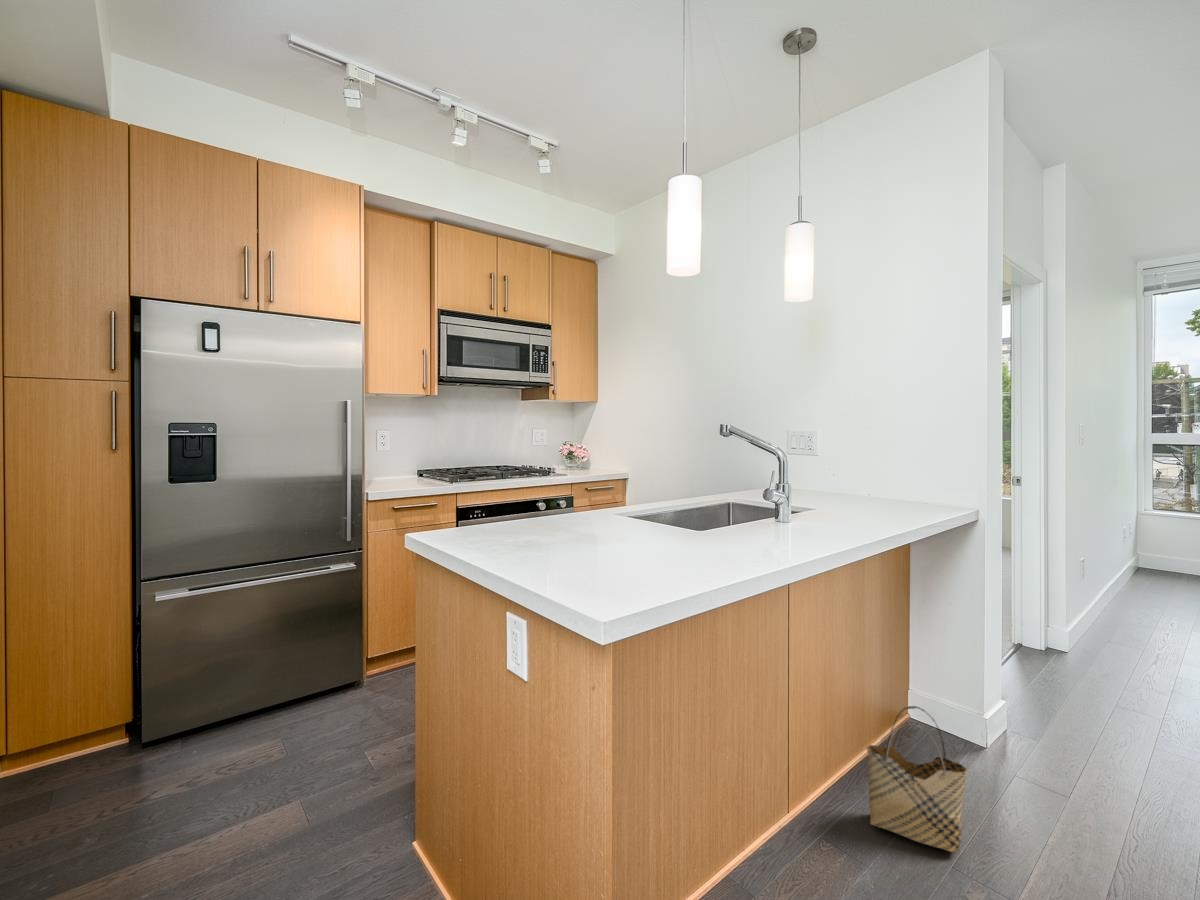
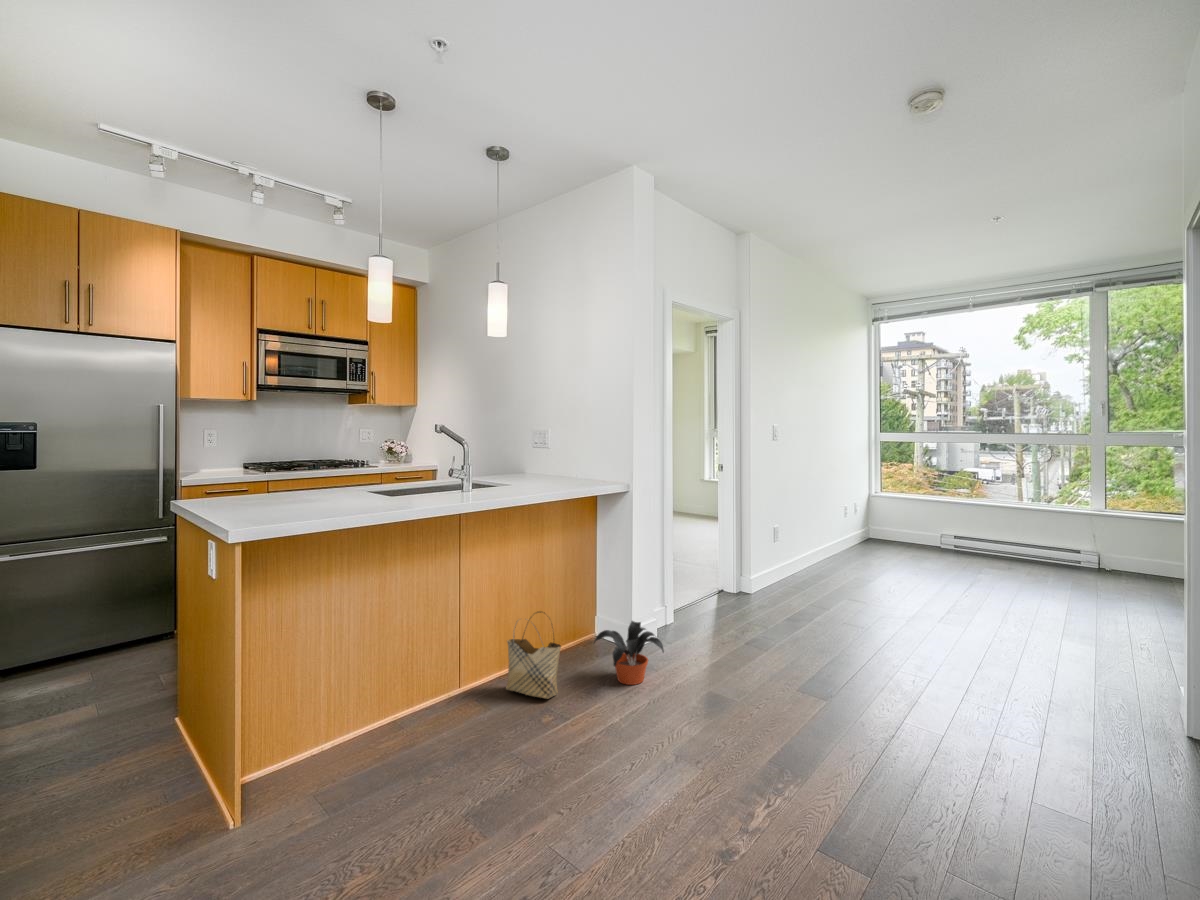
potted plant: none [983,716,1118,826] -> present [594,621,664,685]

